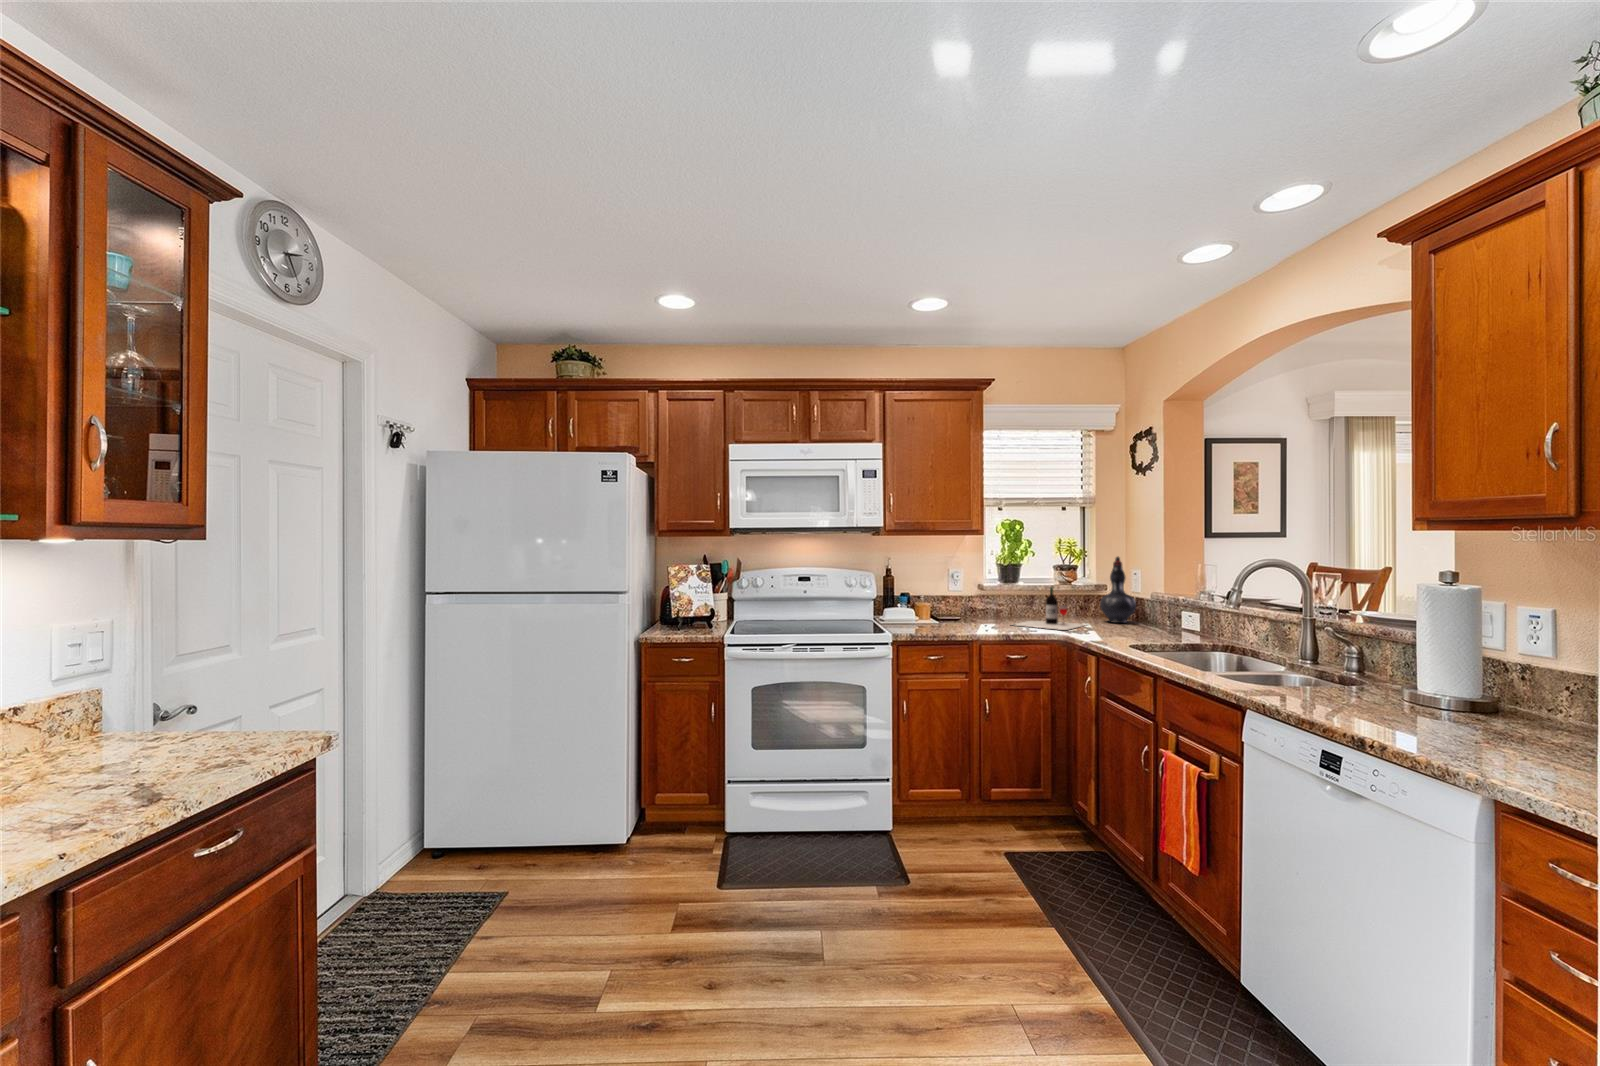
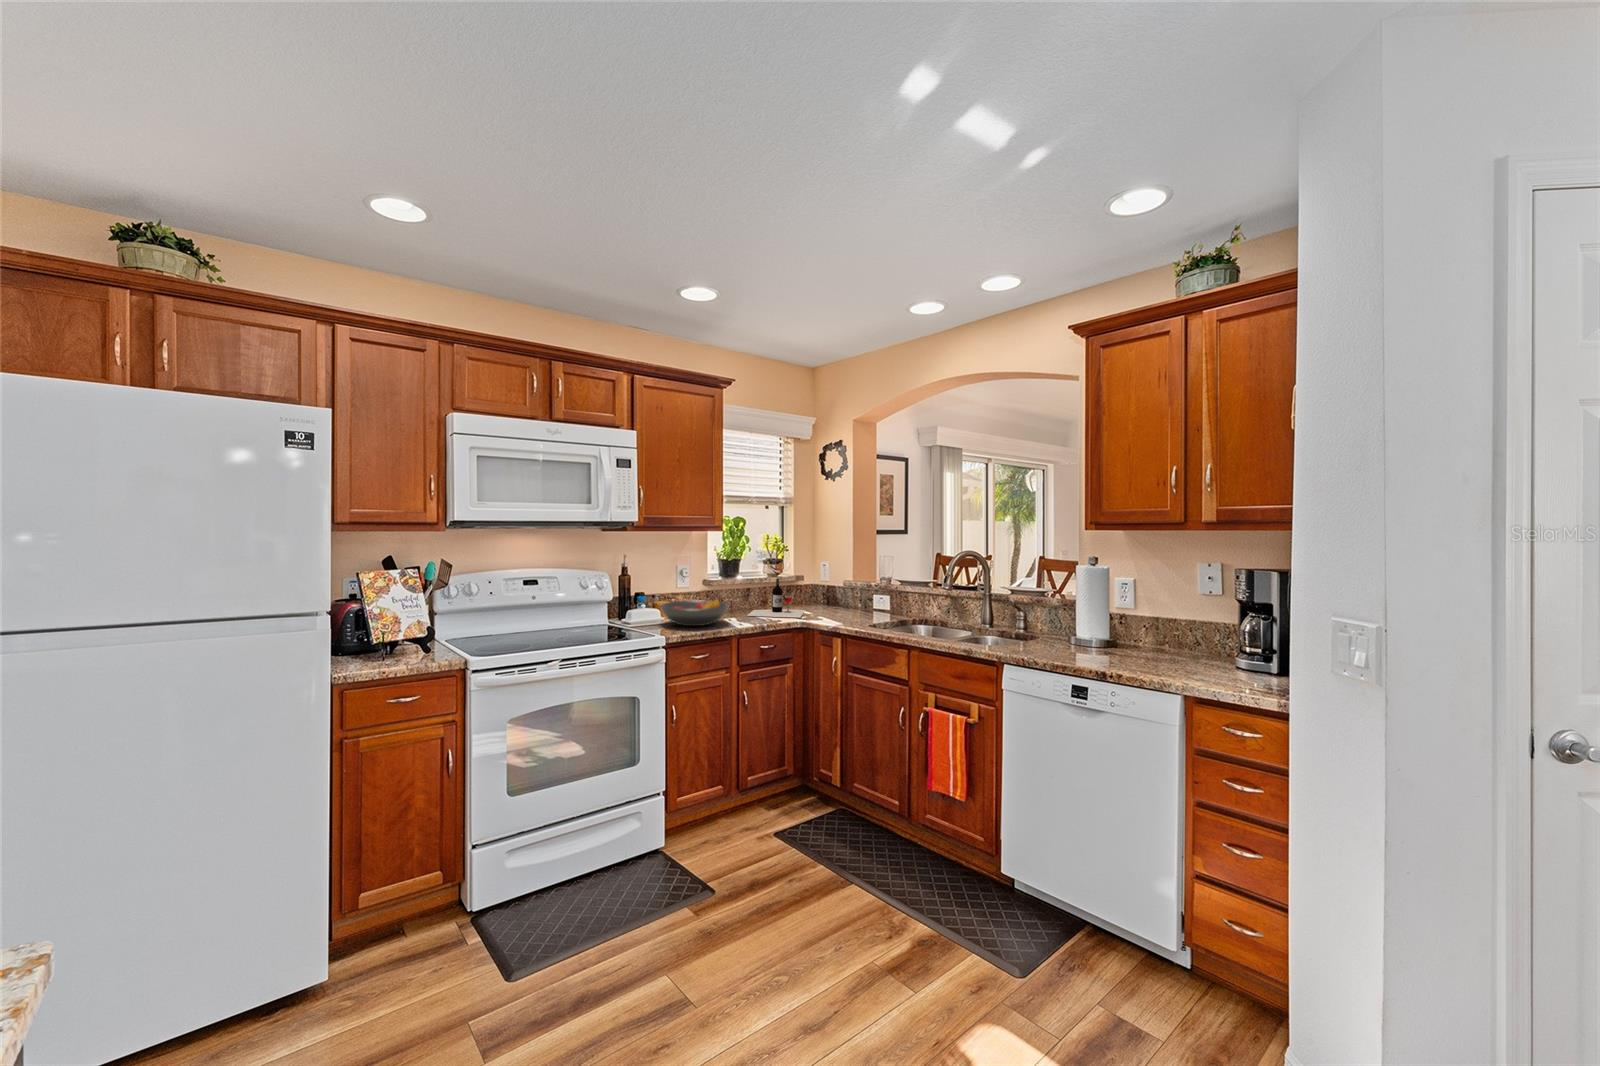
decorative vase: present [1100,557,1136,623] -> none [806,550,834,607]
fruit bowl: none [907,603,977,629] -> present [660,599,728,626]

